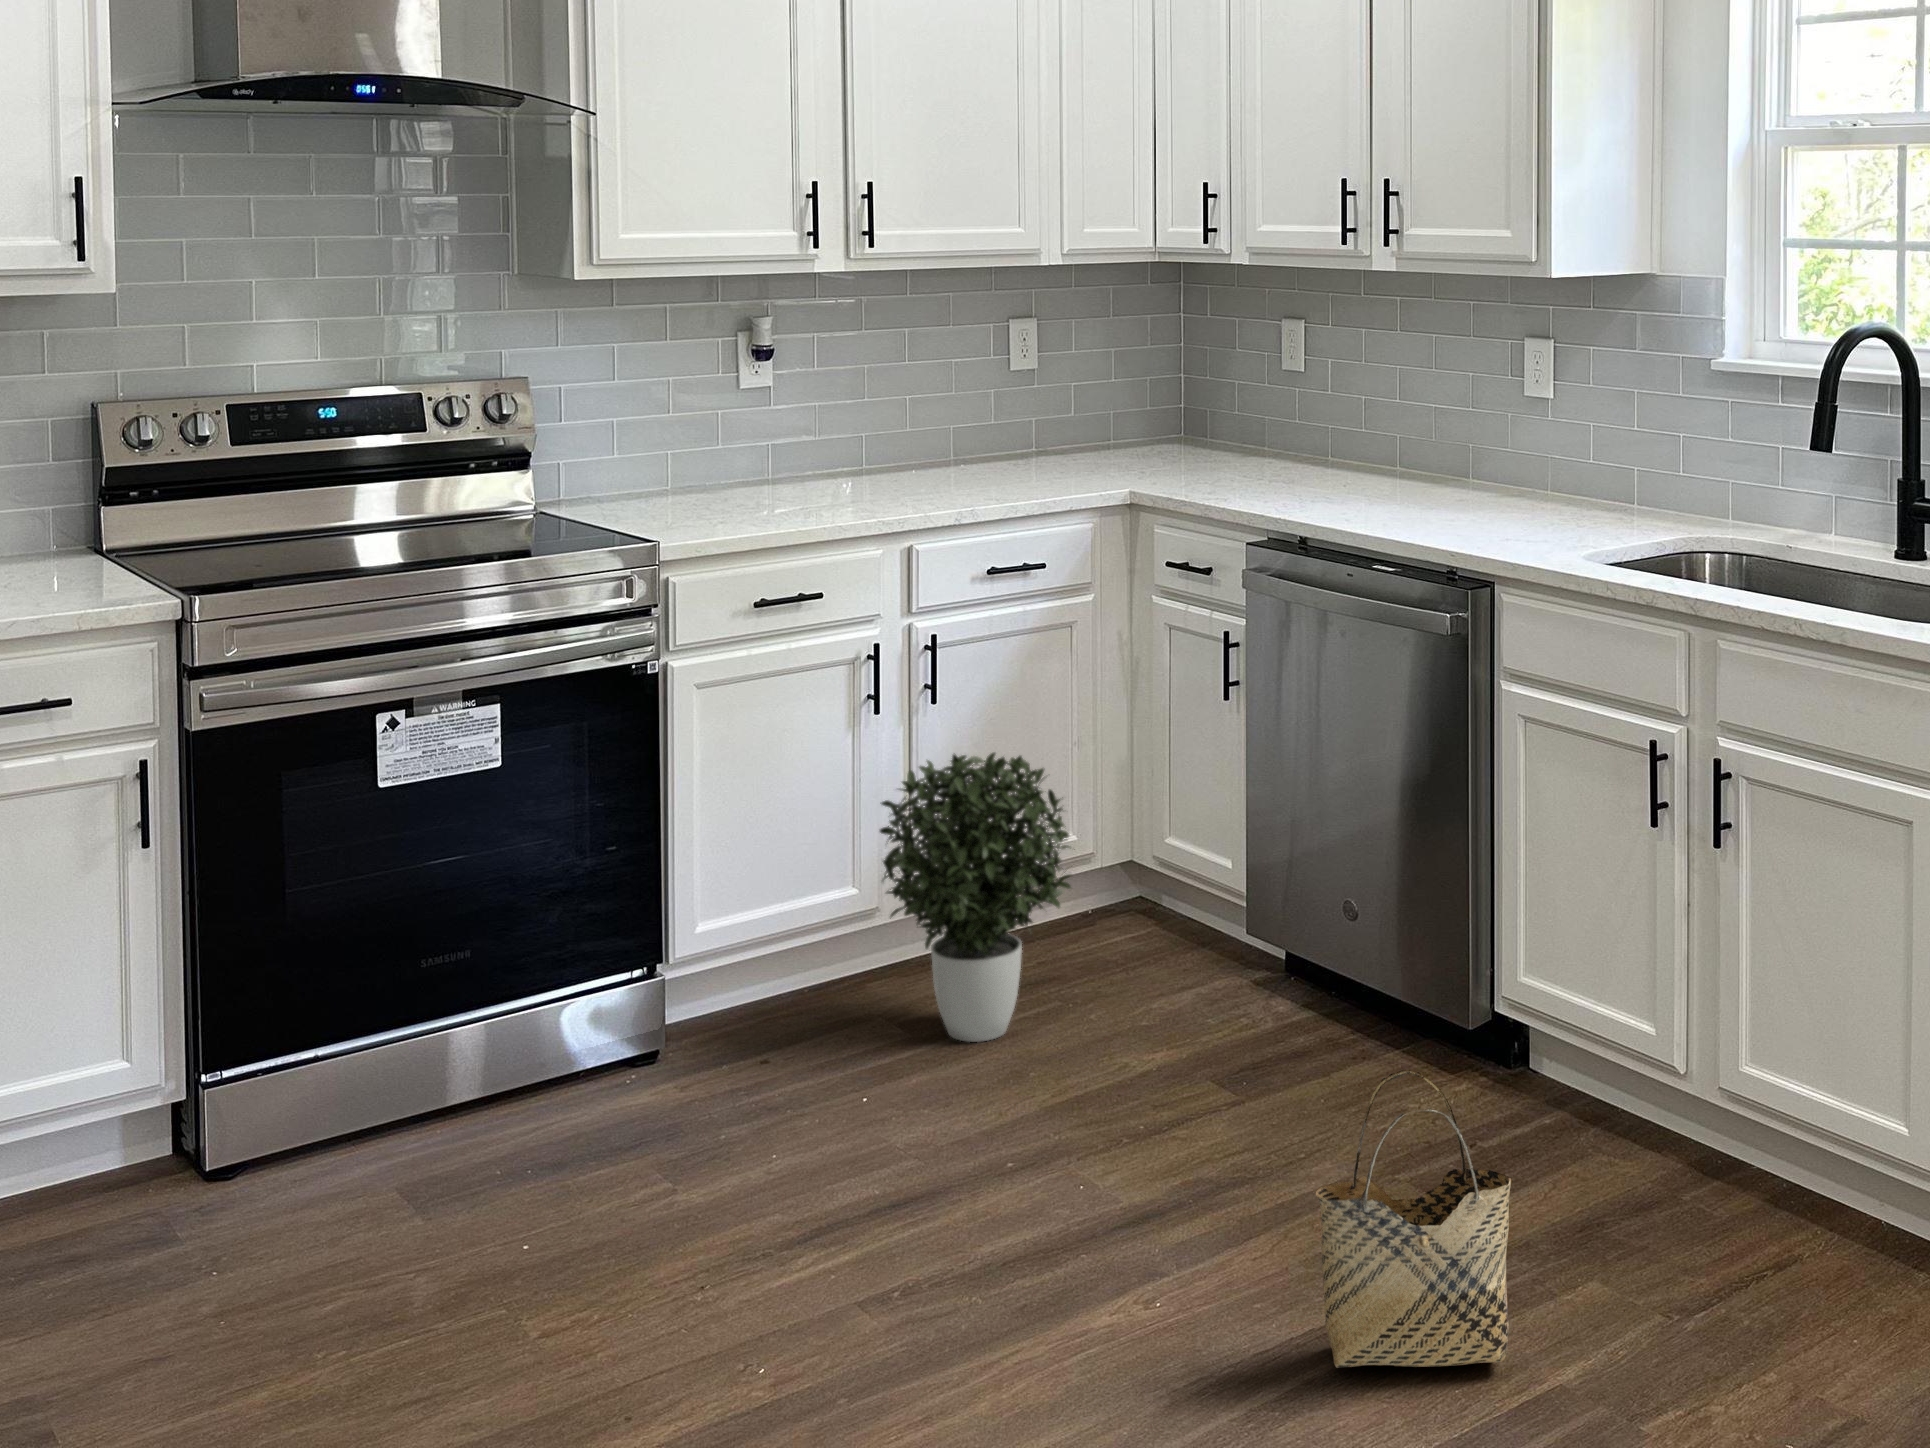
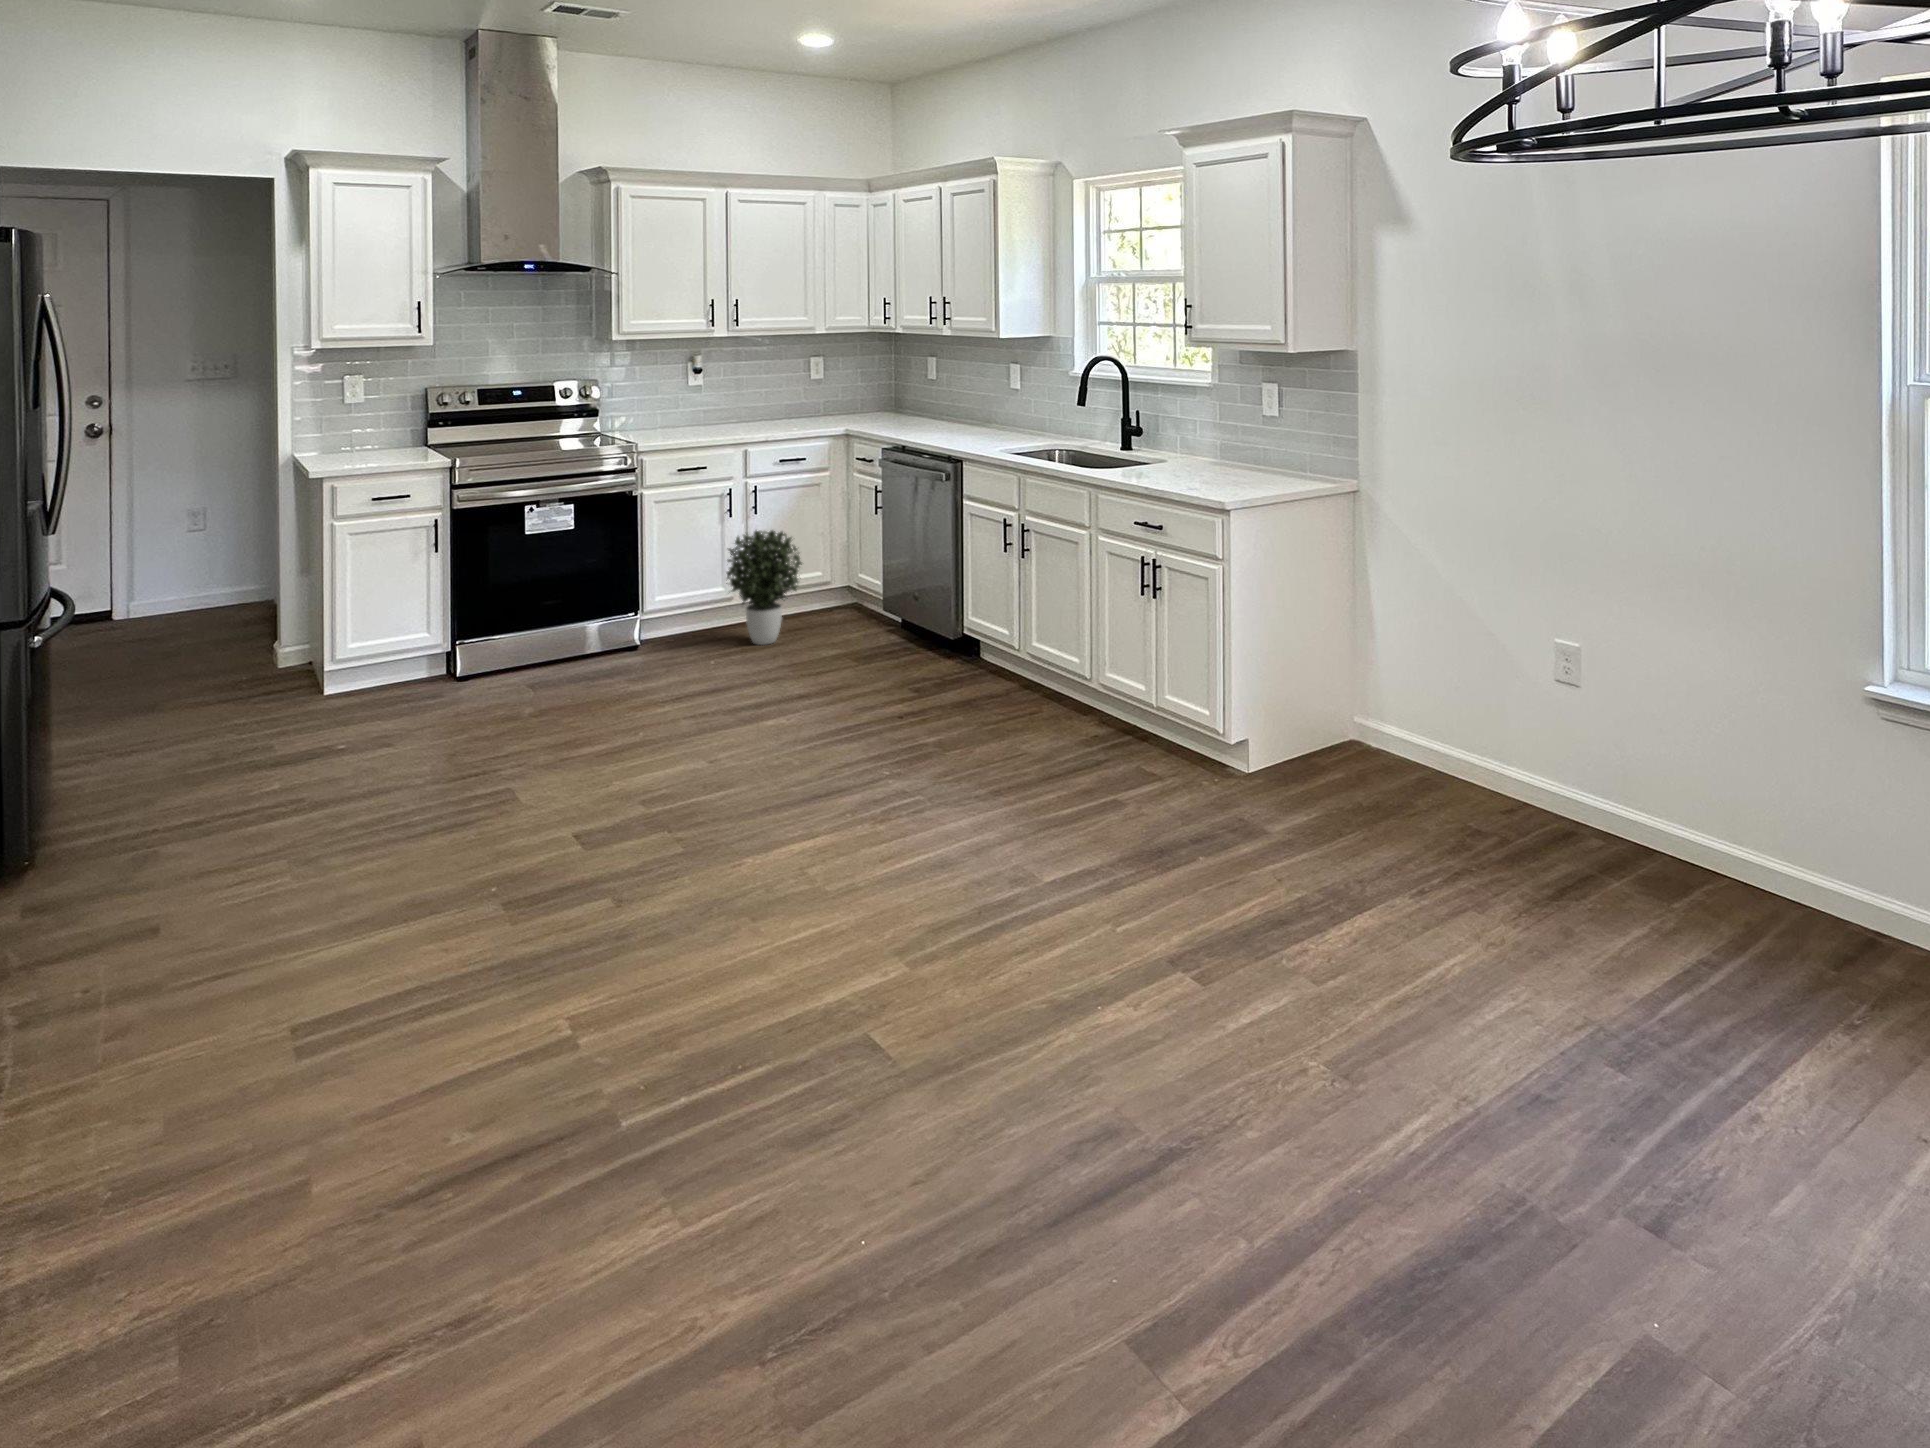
woven basket: present [1316,1070,1511,1368] -> none [839,627,913,731]

